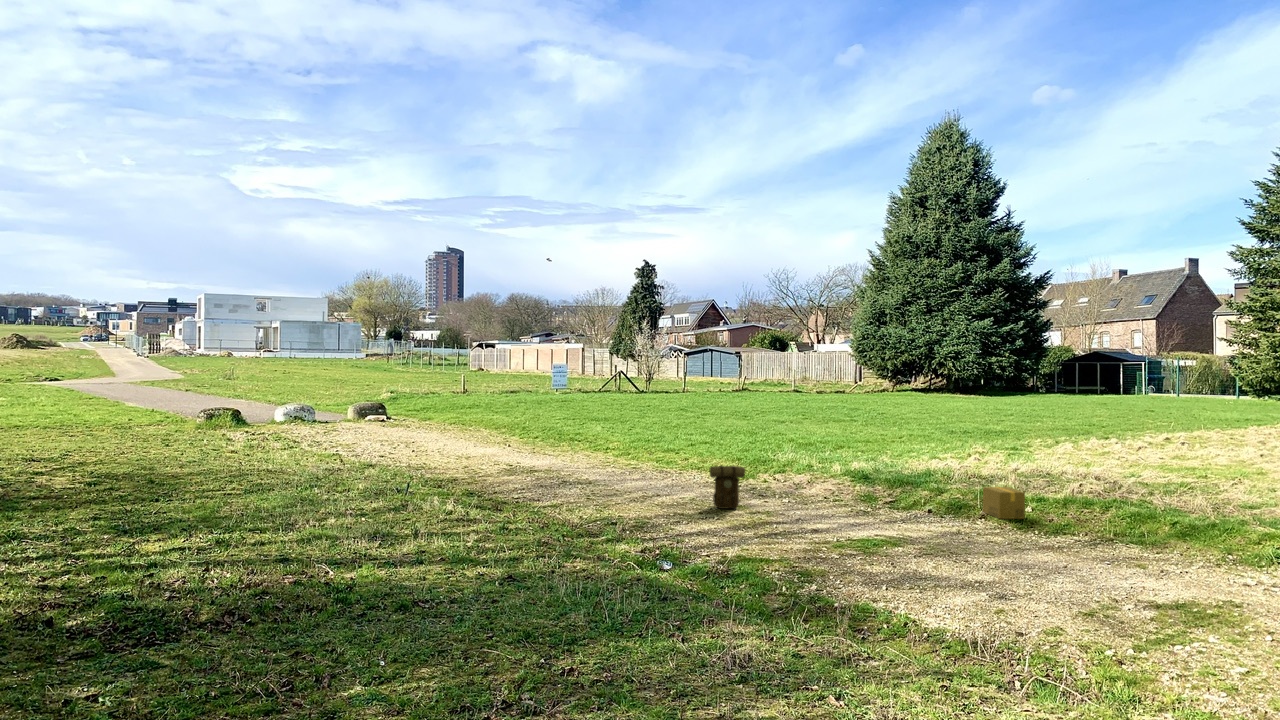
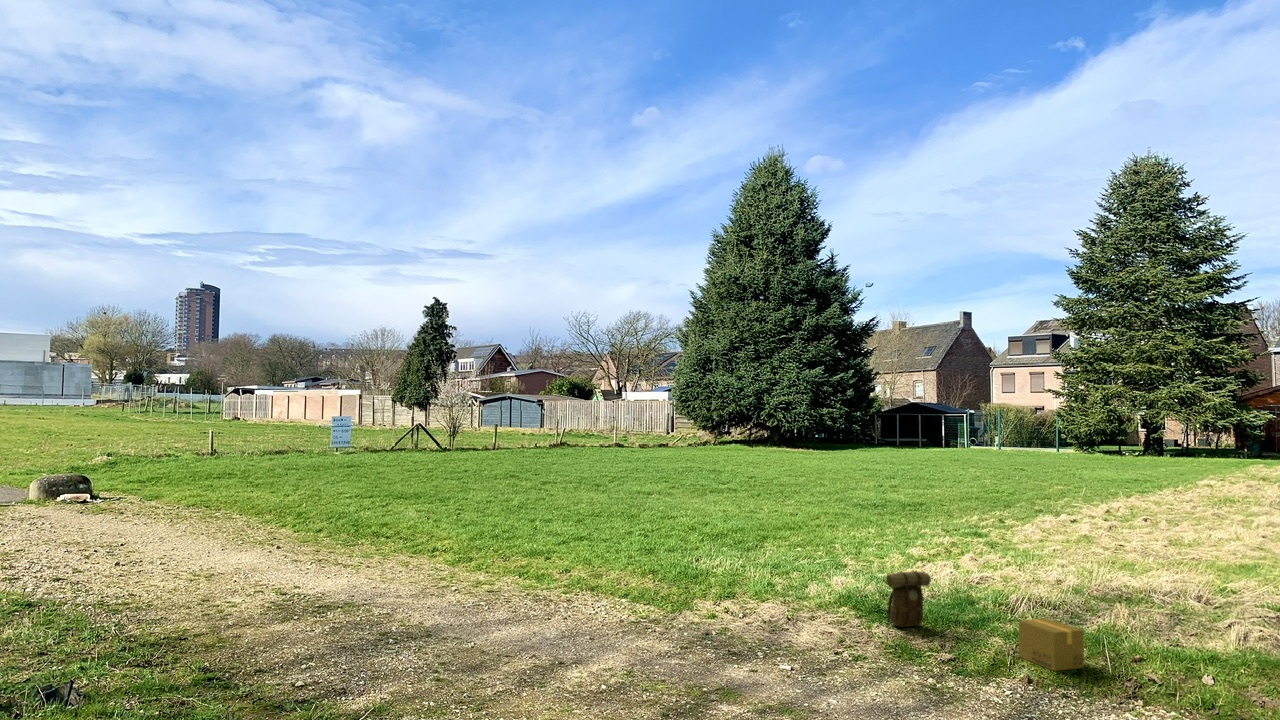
backpack: present [710,466,745,509] -> present [886,571,931,627]

